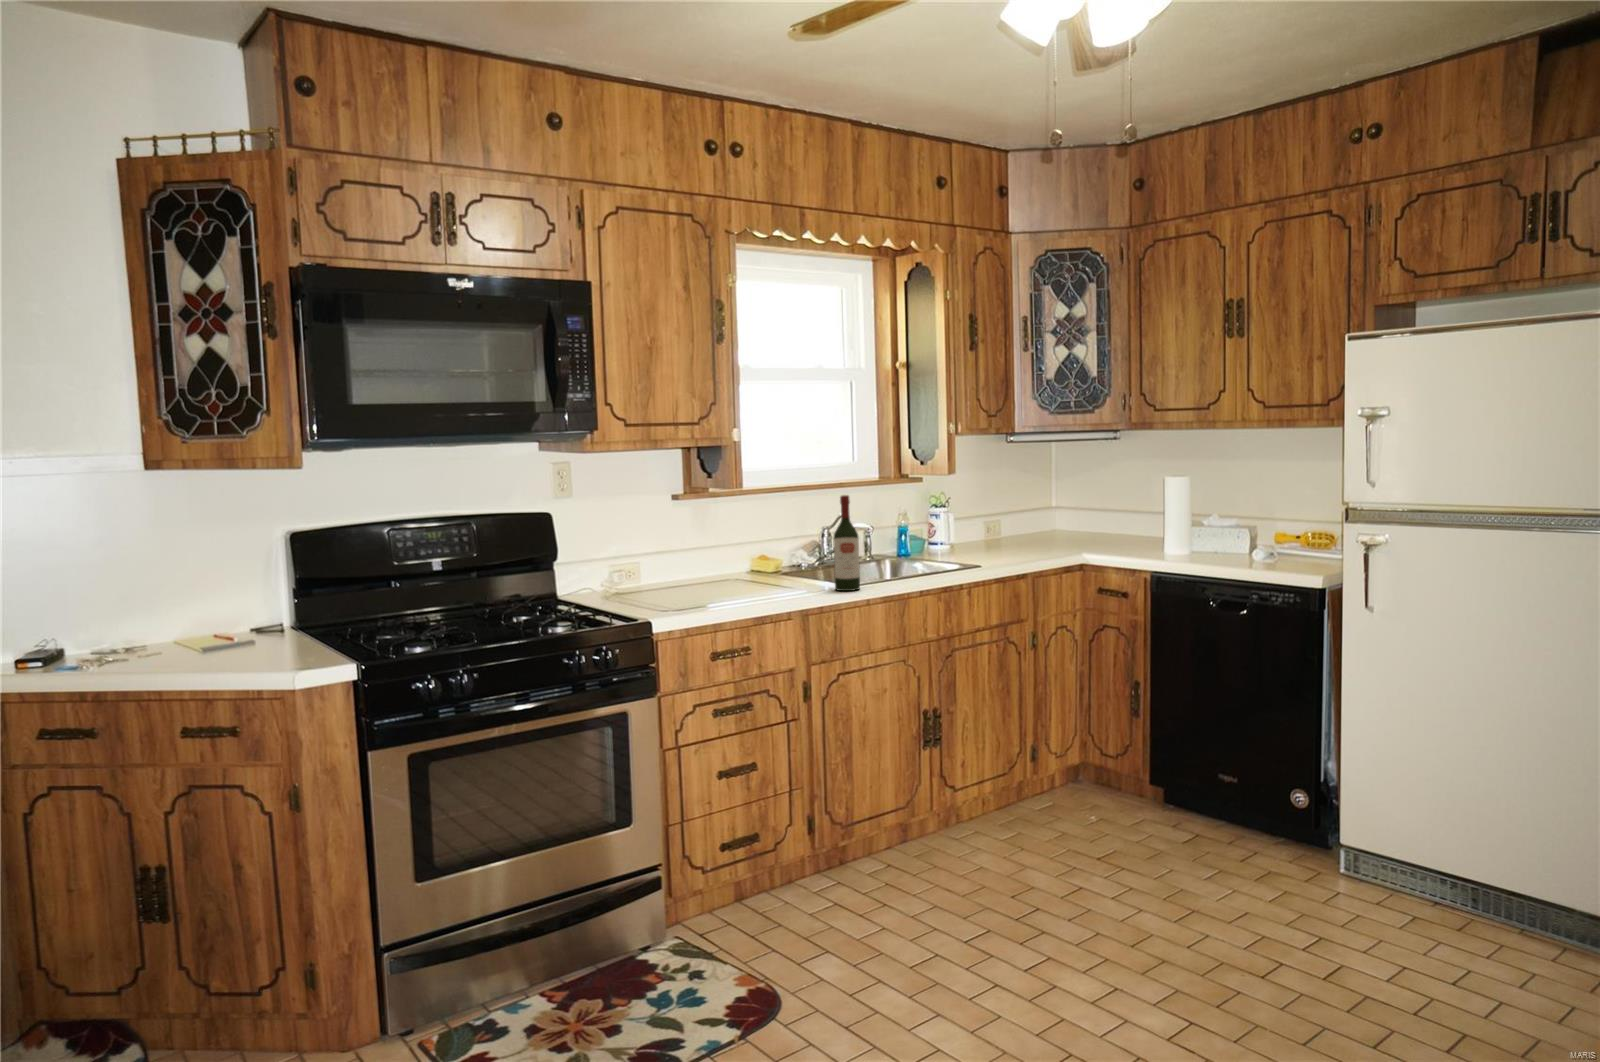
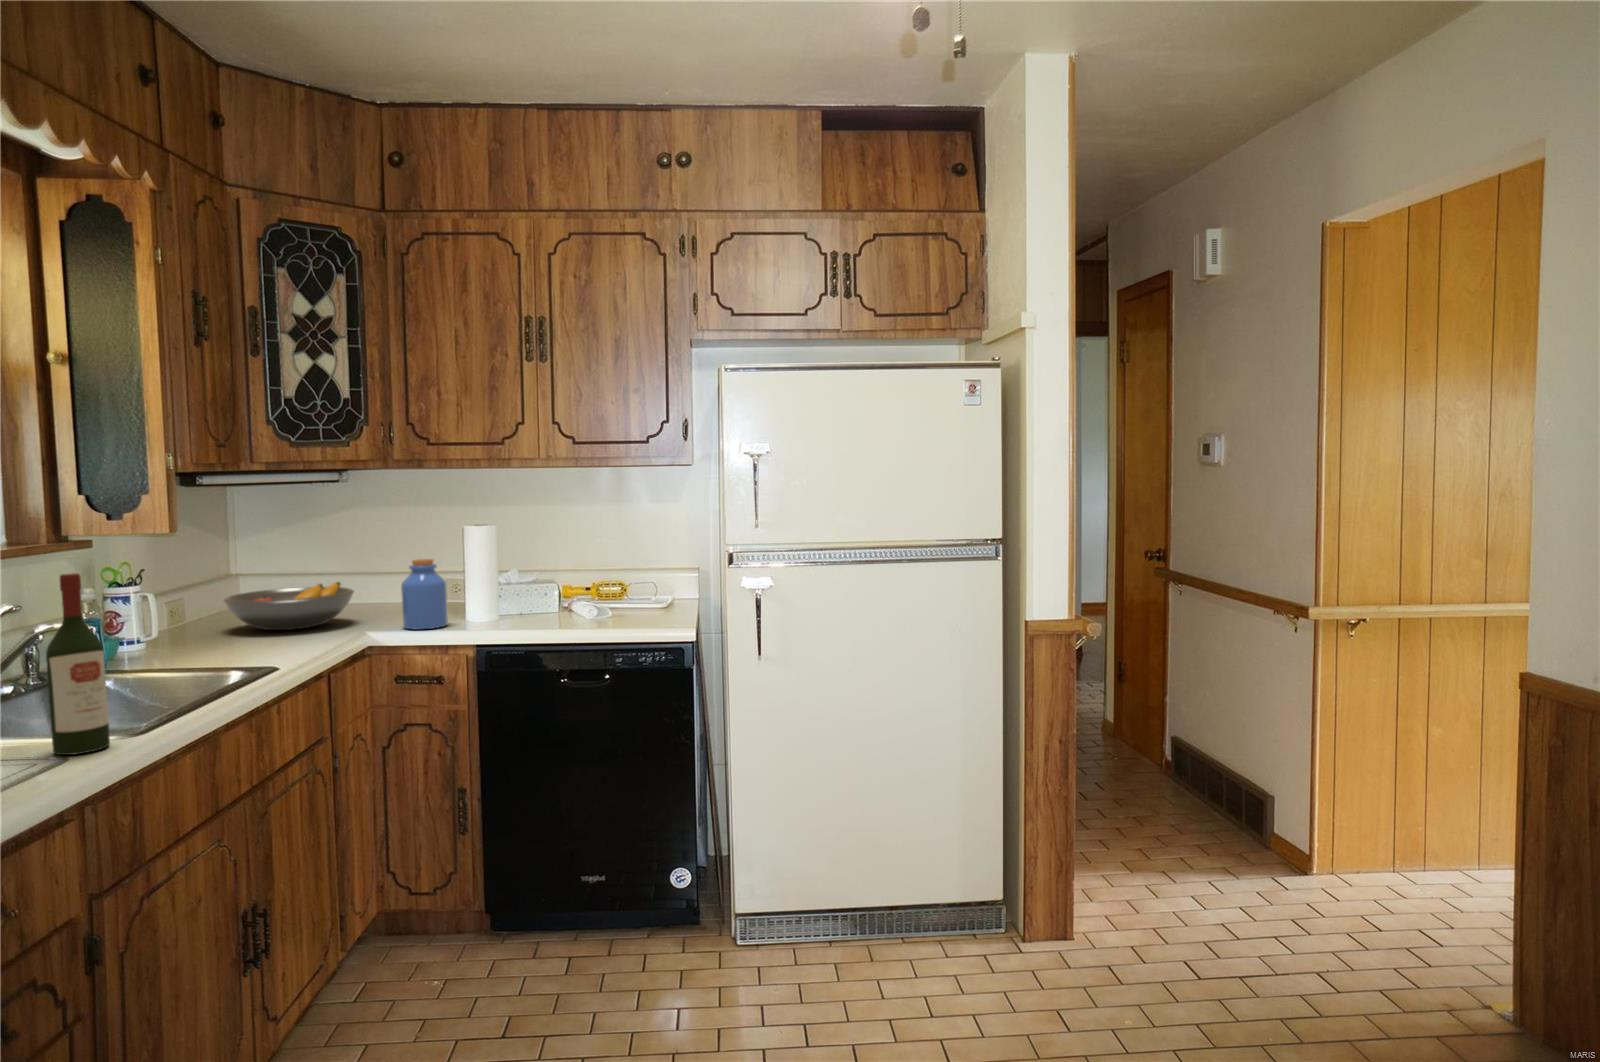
jar: none [1112,501,1146,555] -> present [401,559,448,629]
fruit bowl: none [1006,515,1093,546] -> present [224,582,354,630]

